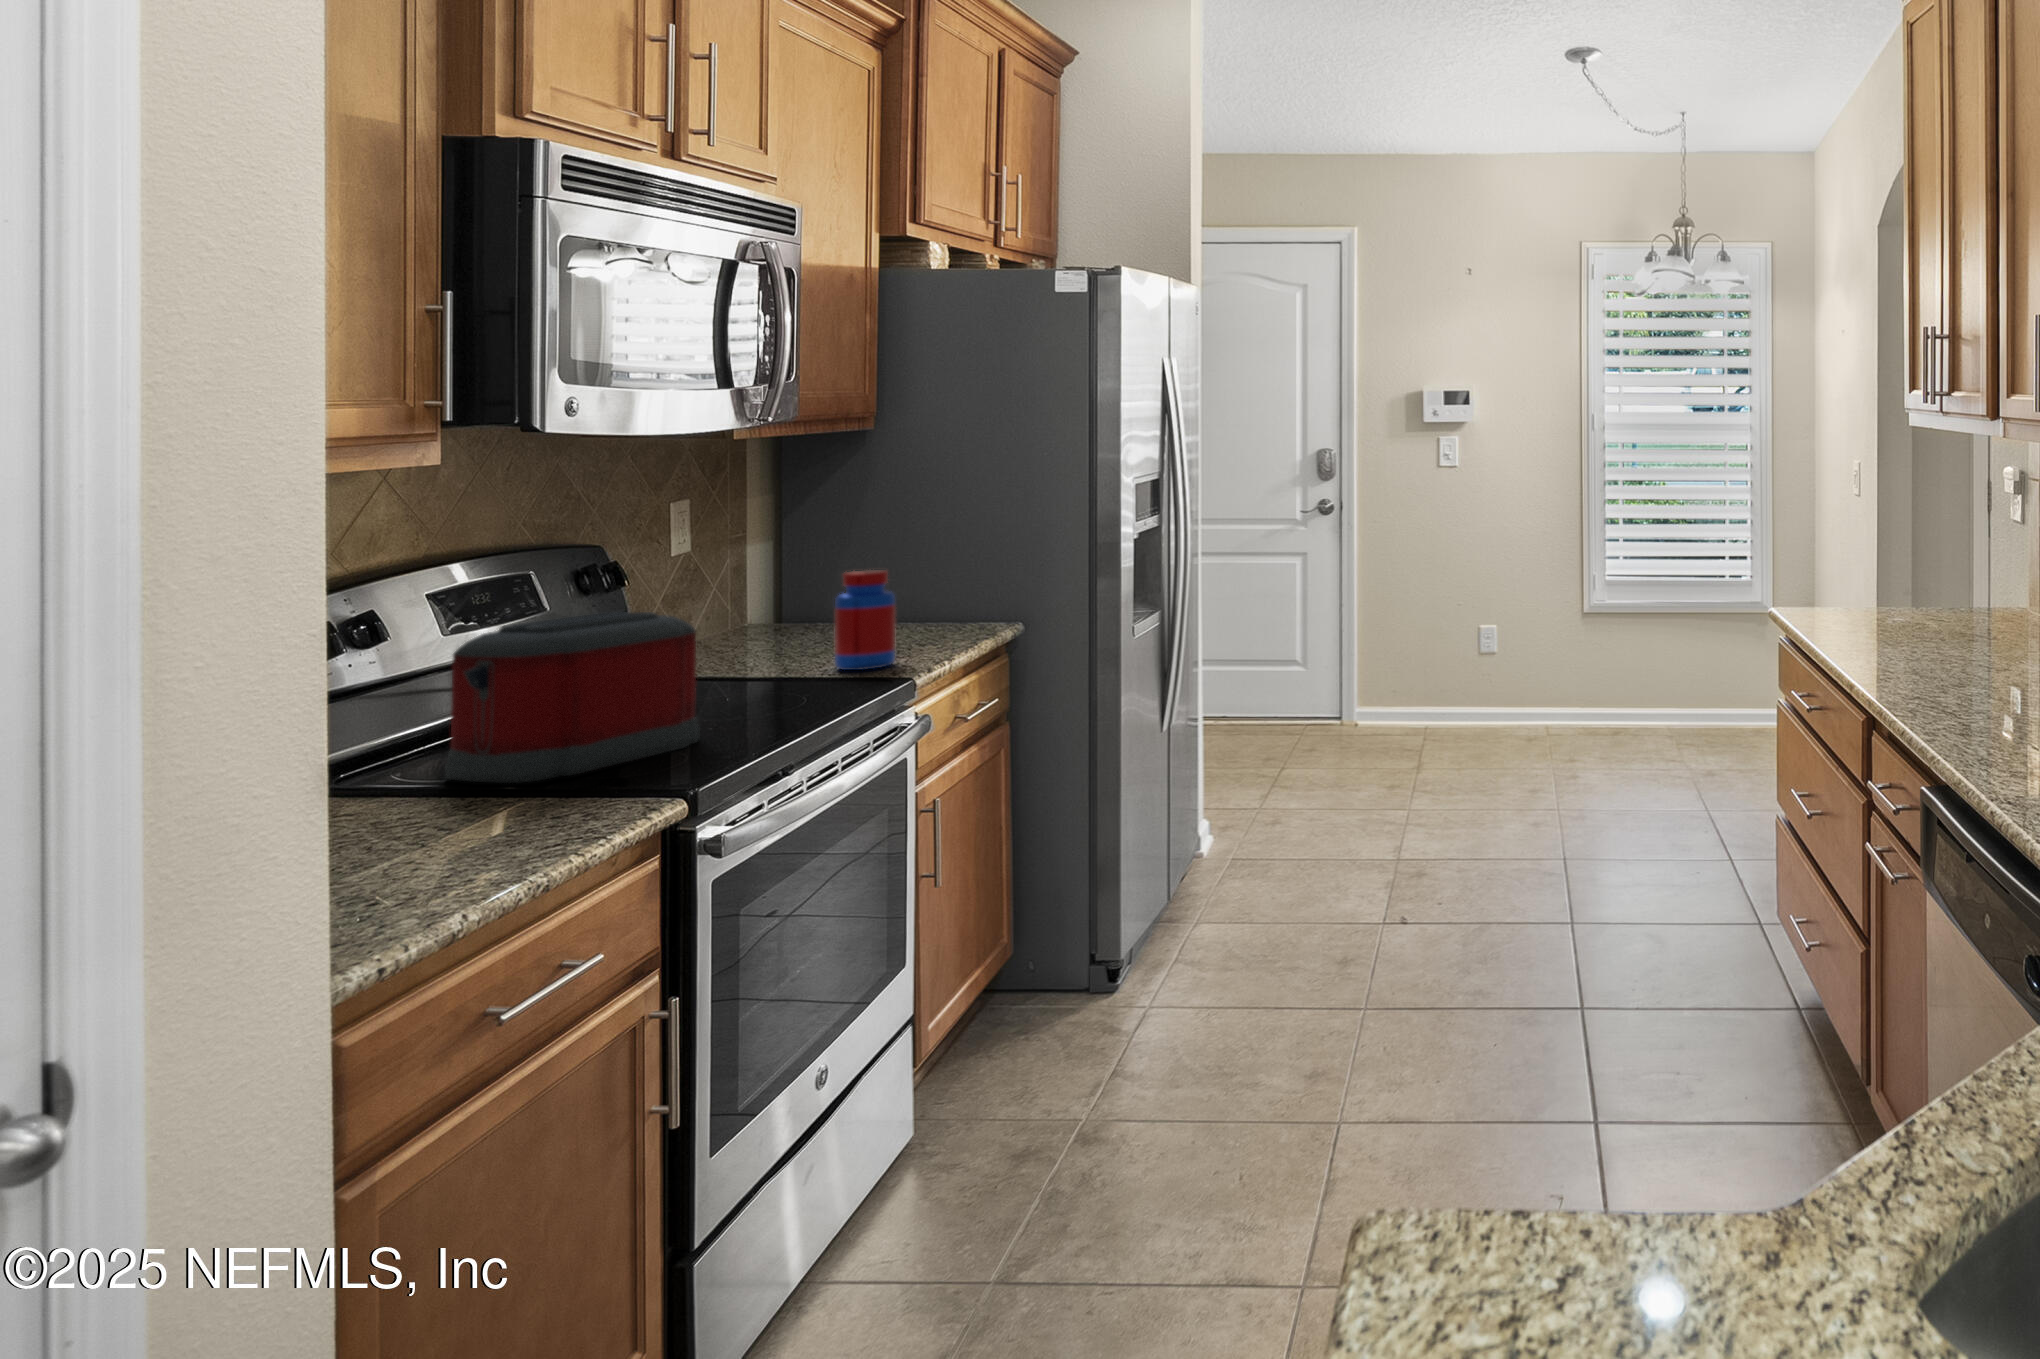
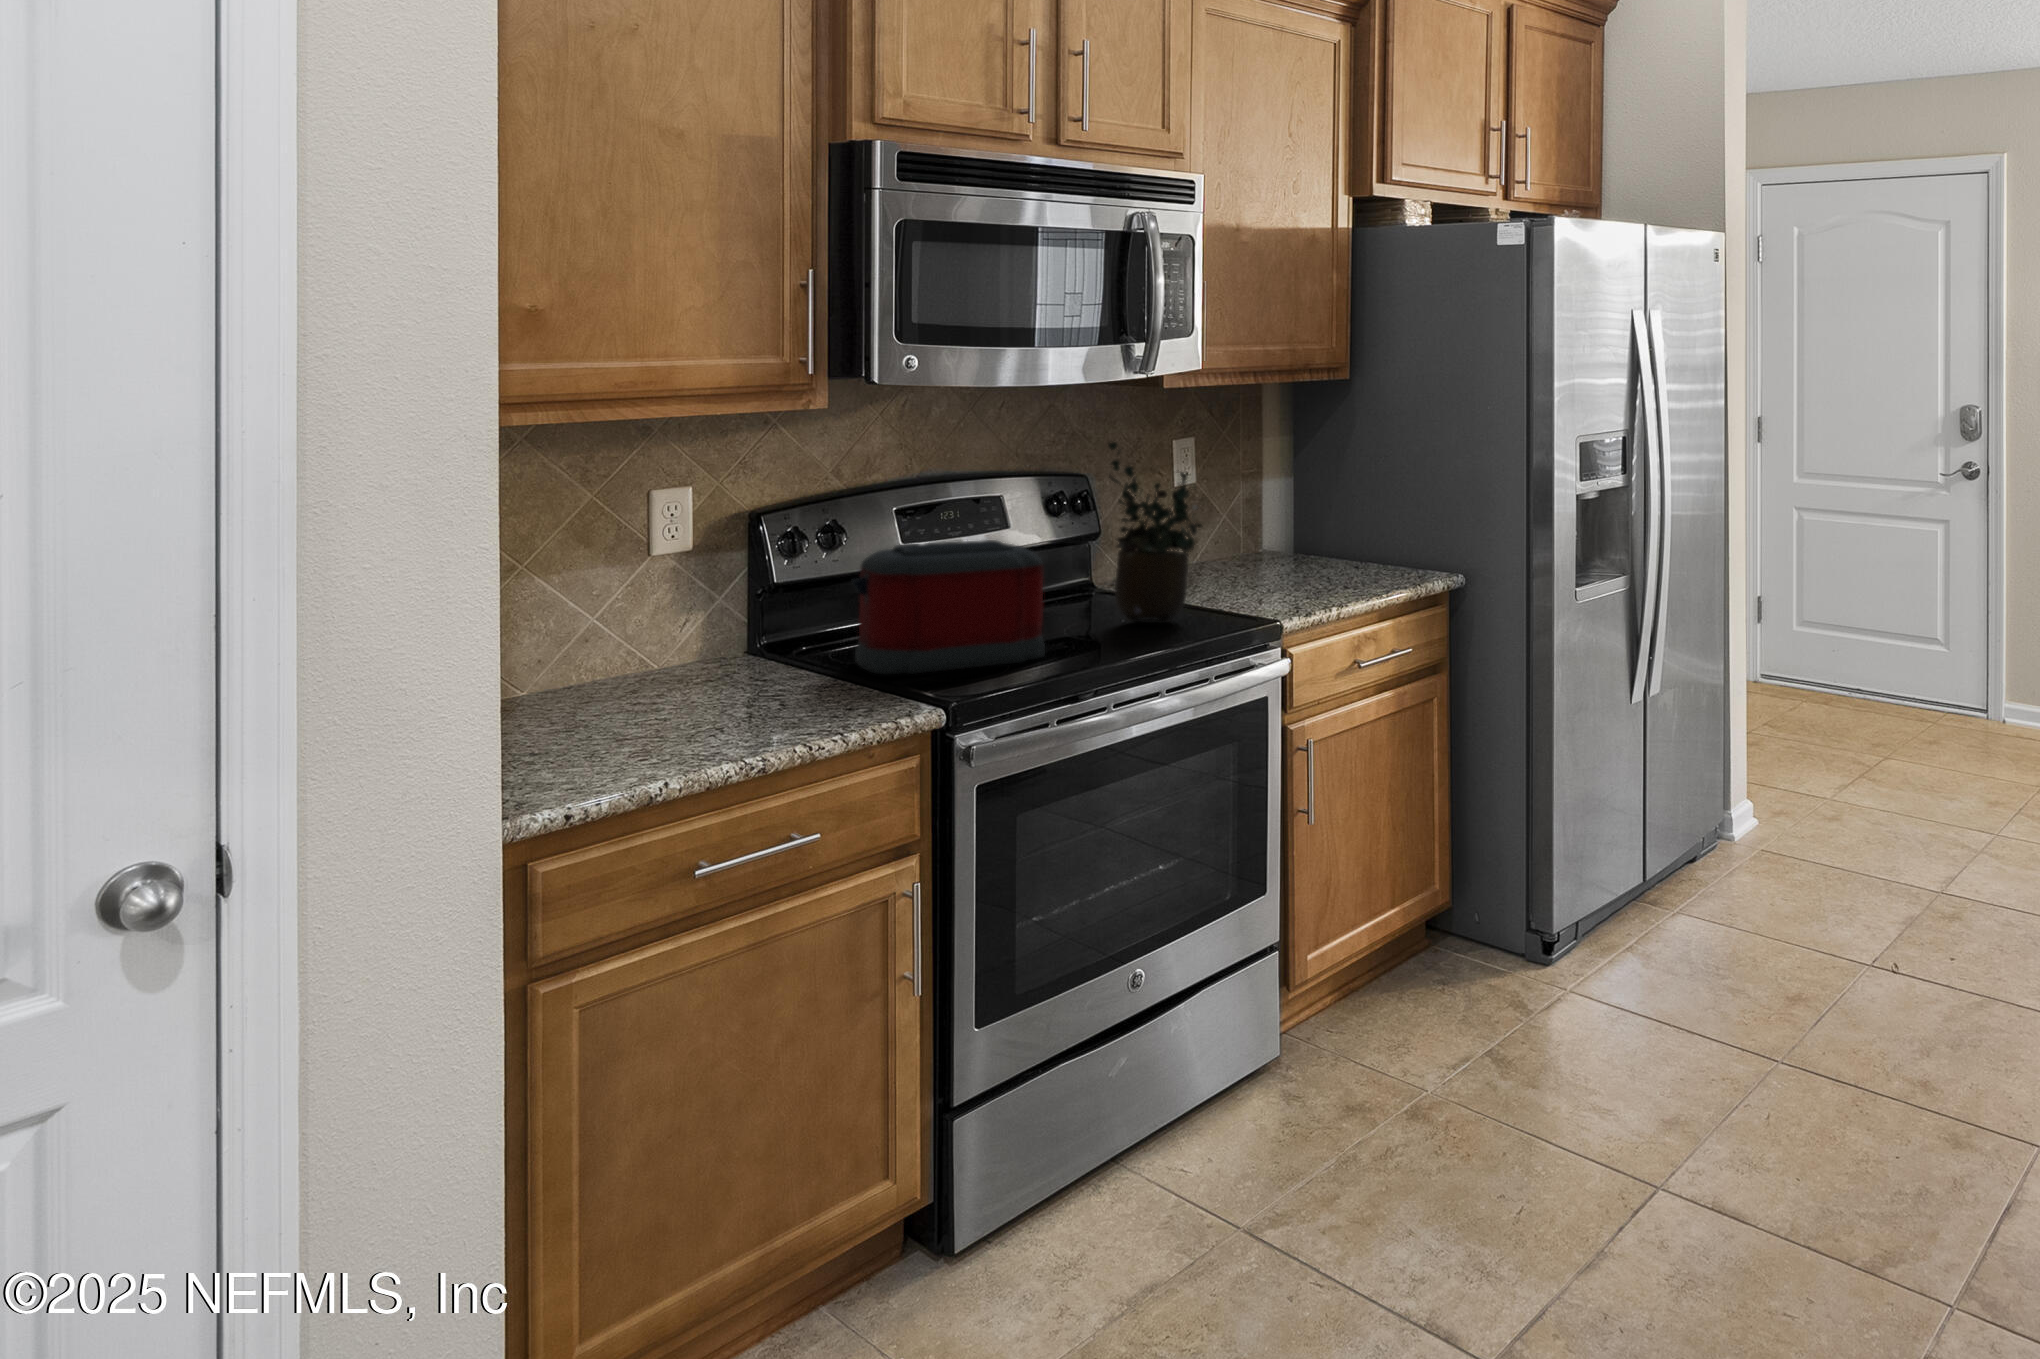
potted plant: none [690,495,829,697] -> present [1108,442,1201,623]
jar: present [835,570,896,670] -> none [1242,516,1294,607]

